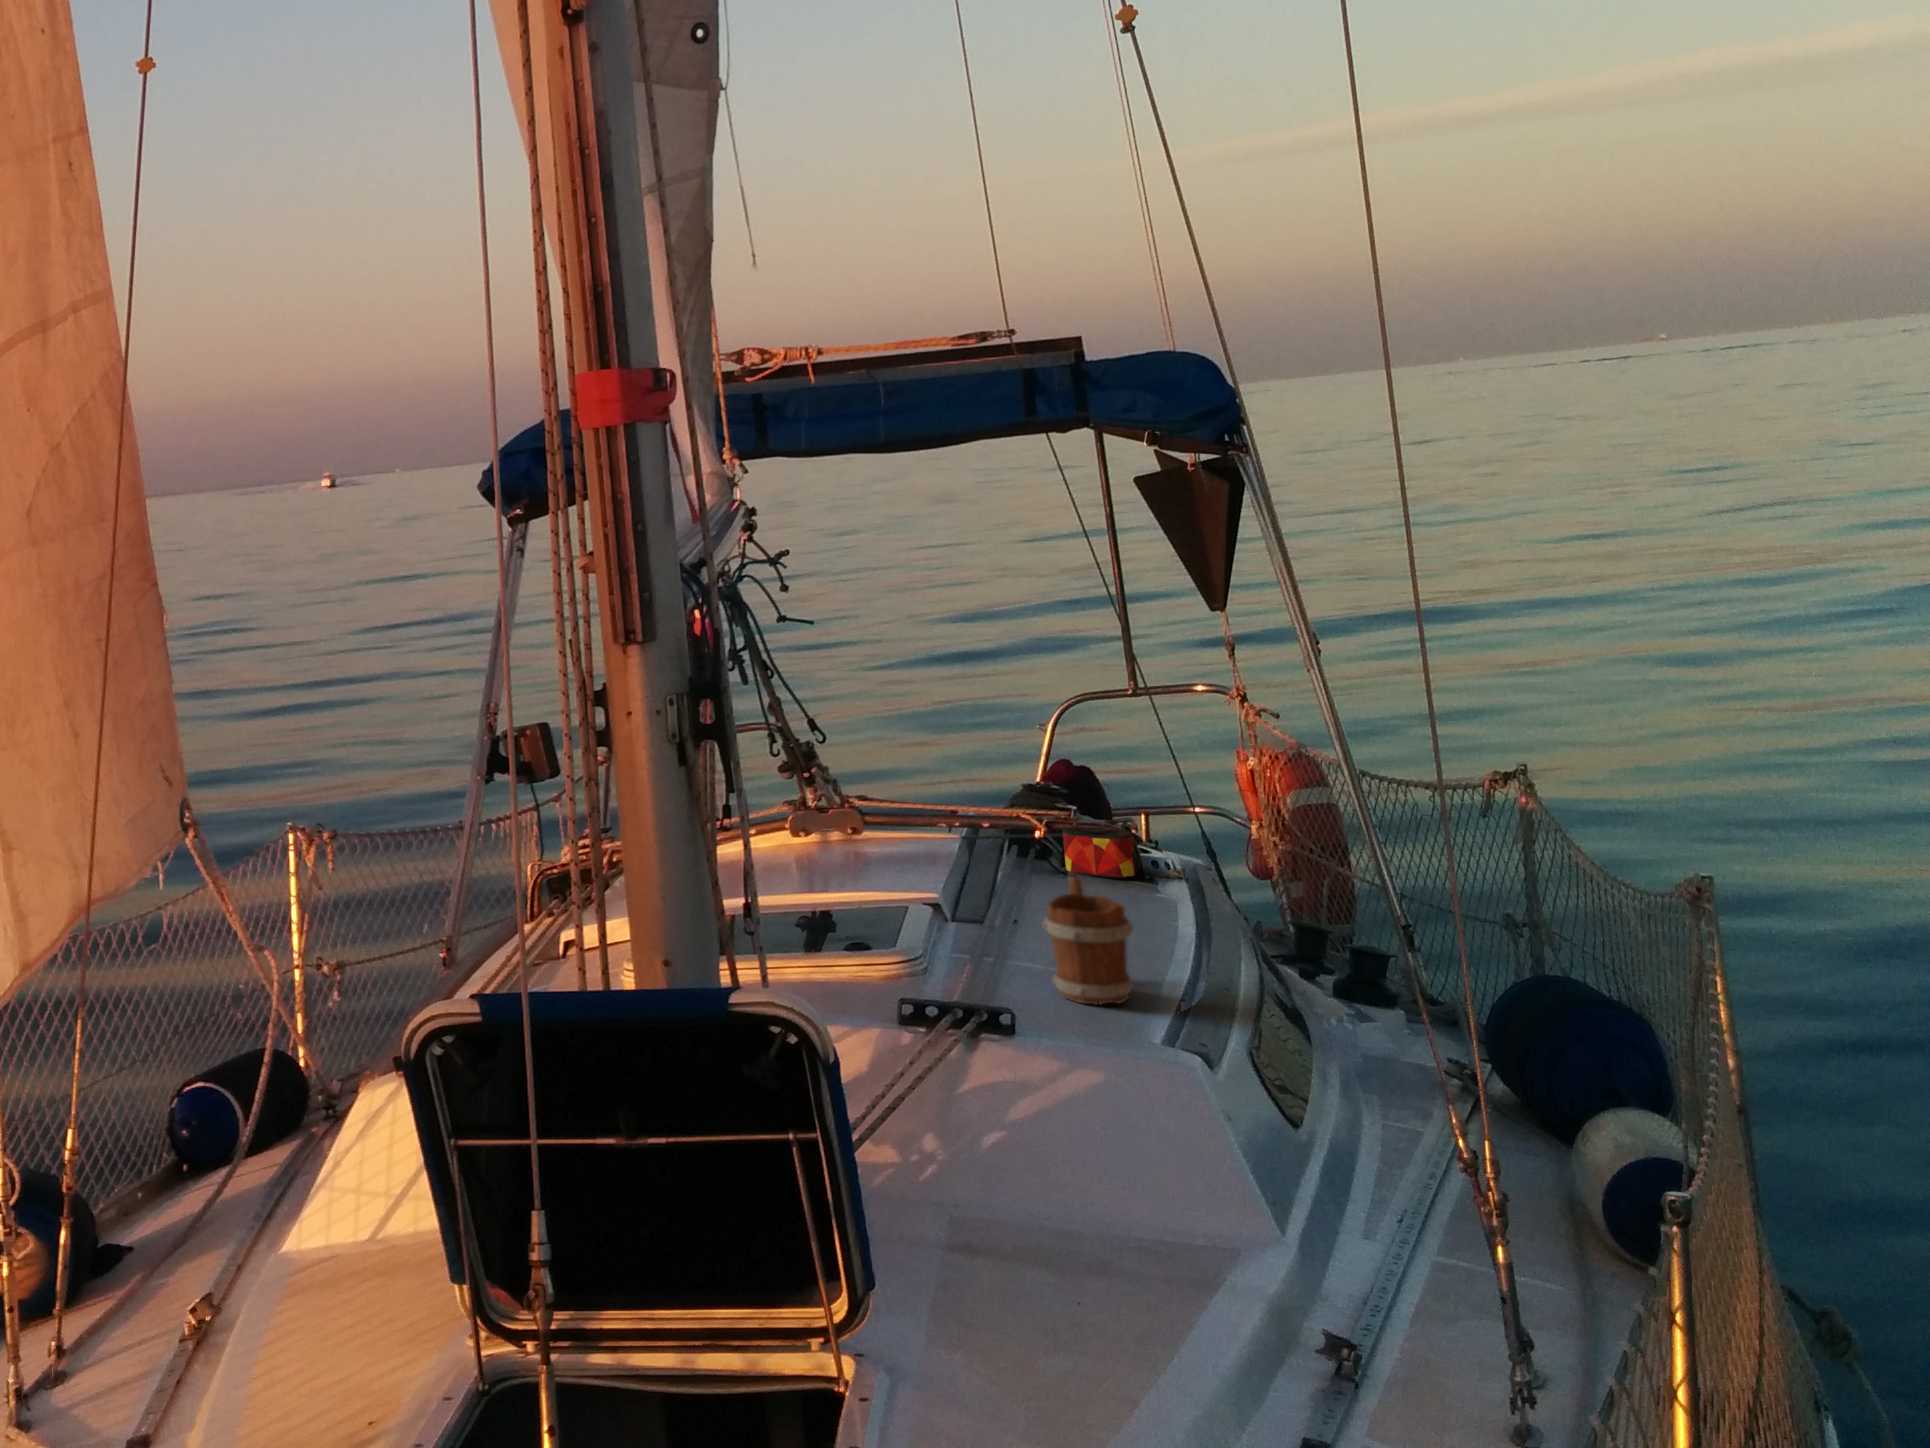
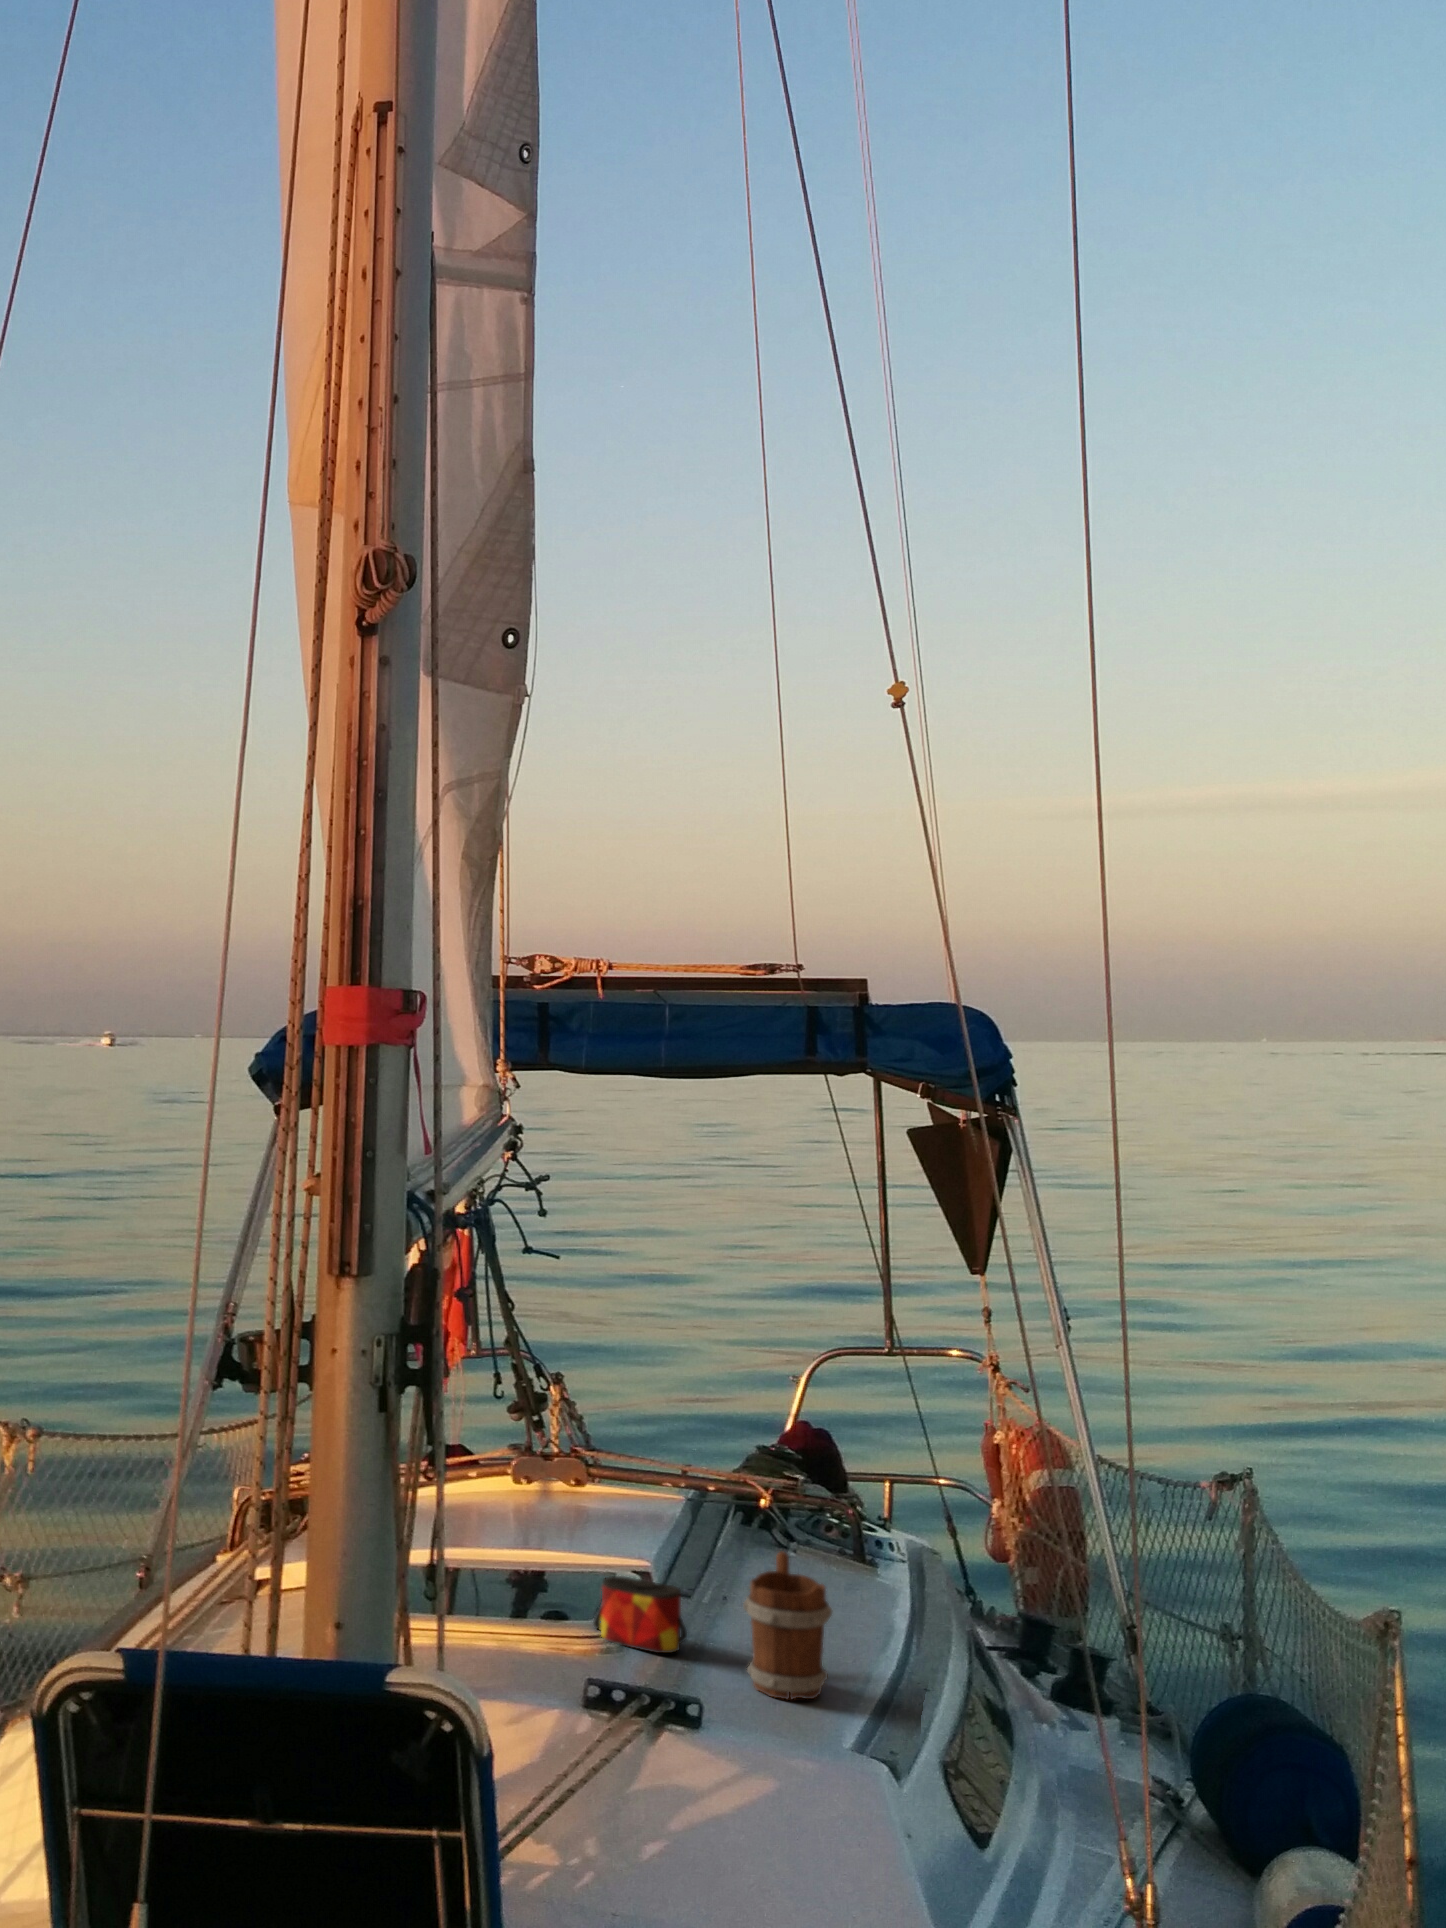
bag: present [1057,826,1141,878] -> present [593,1576,687,1653]

